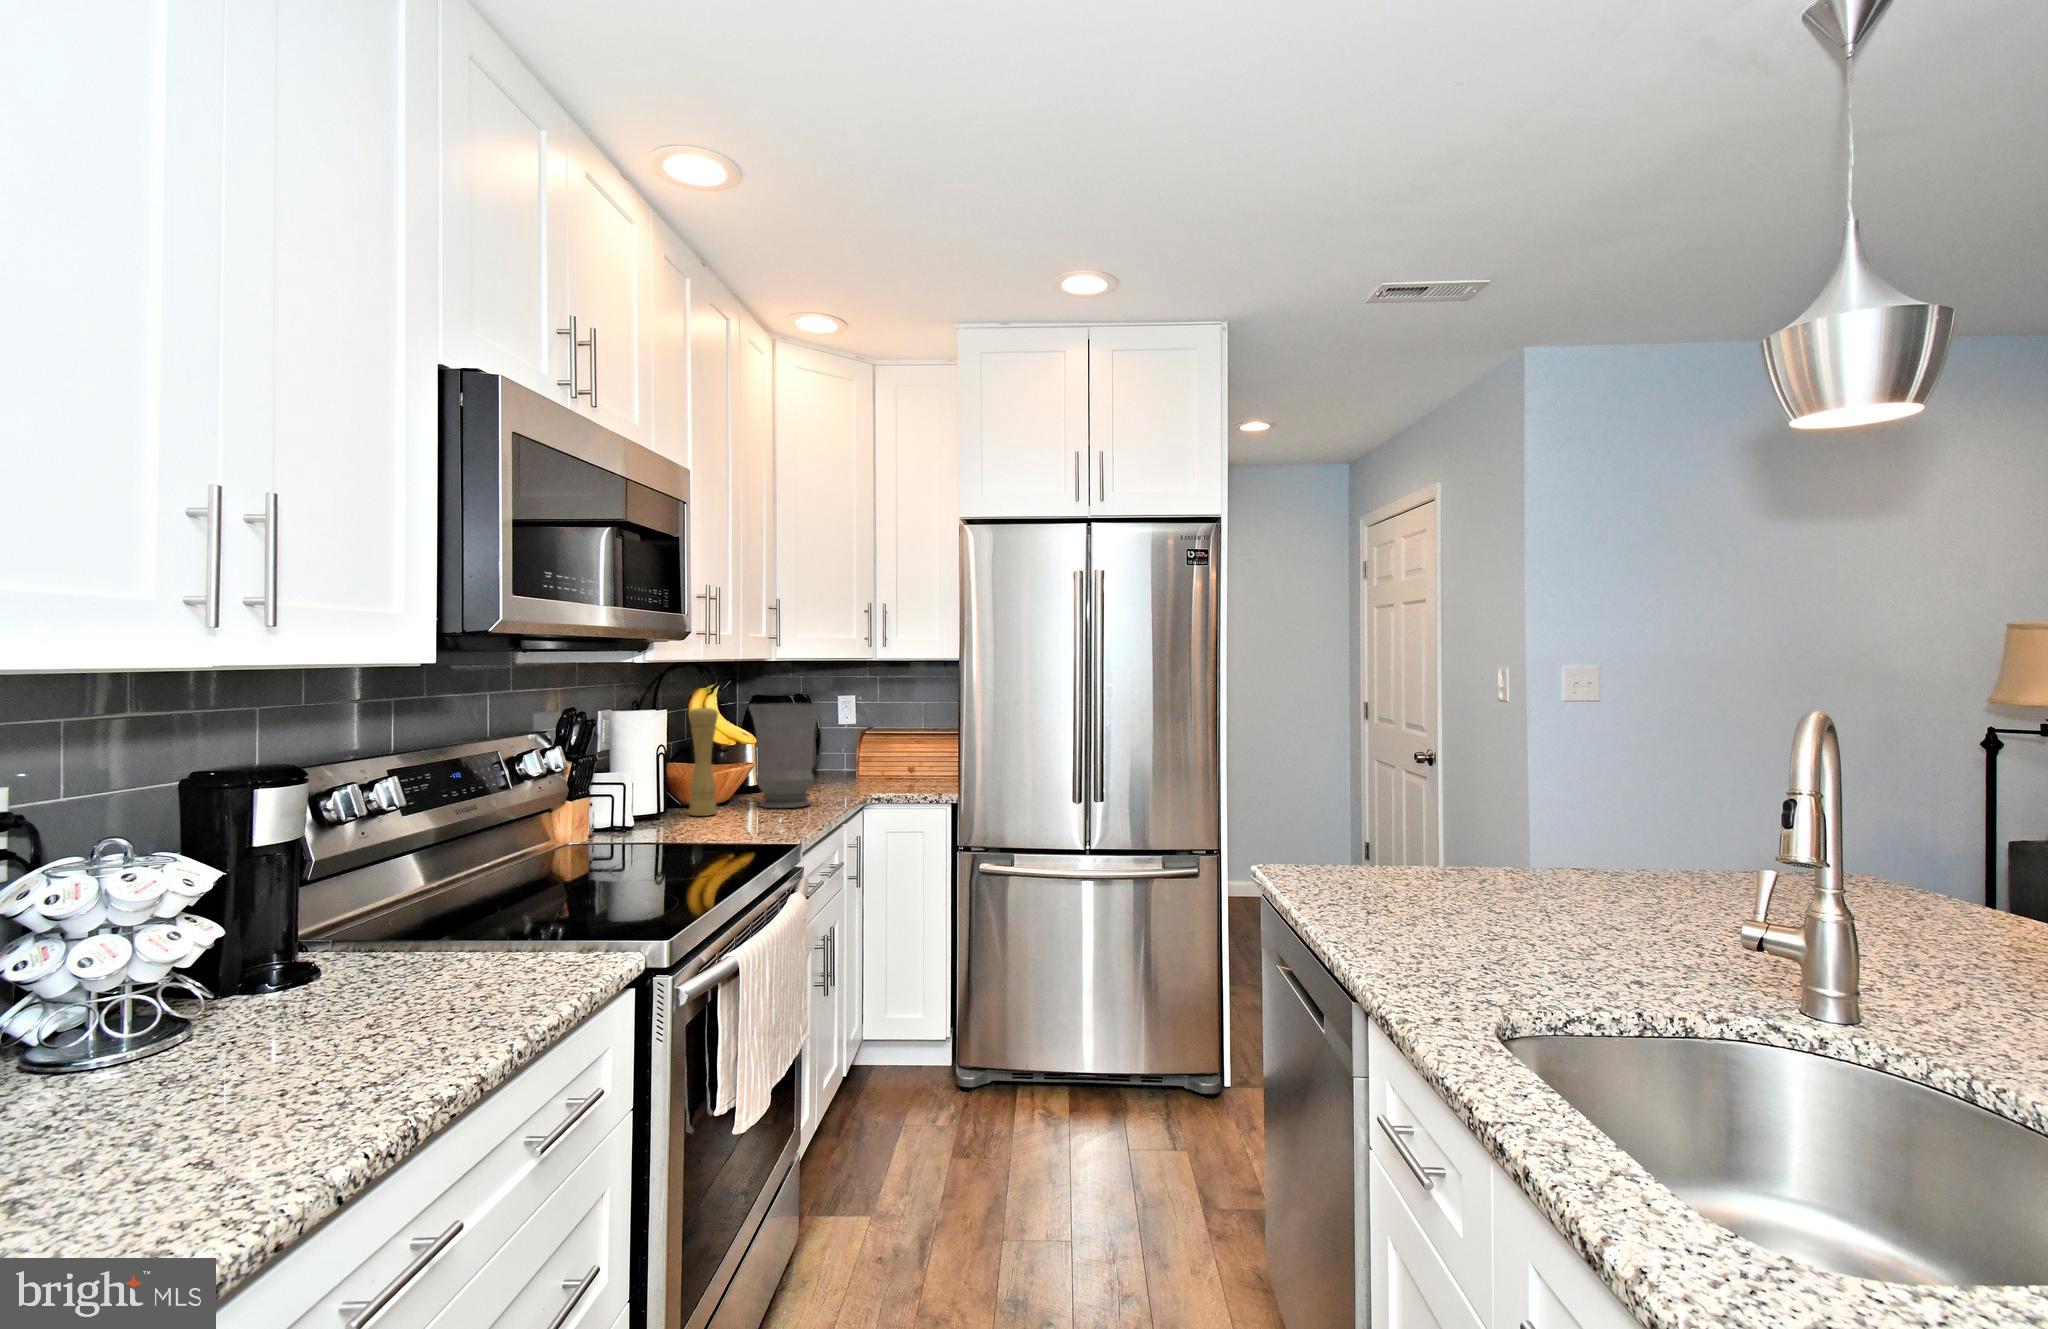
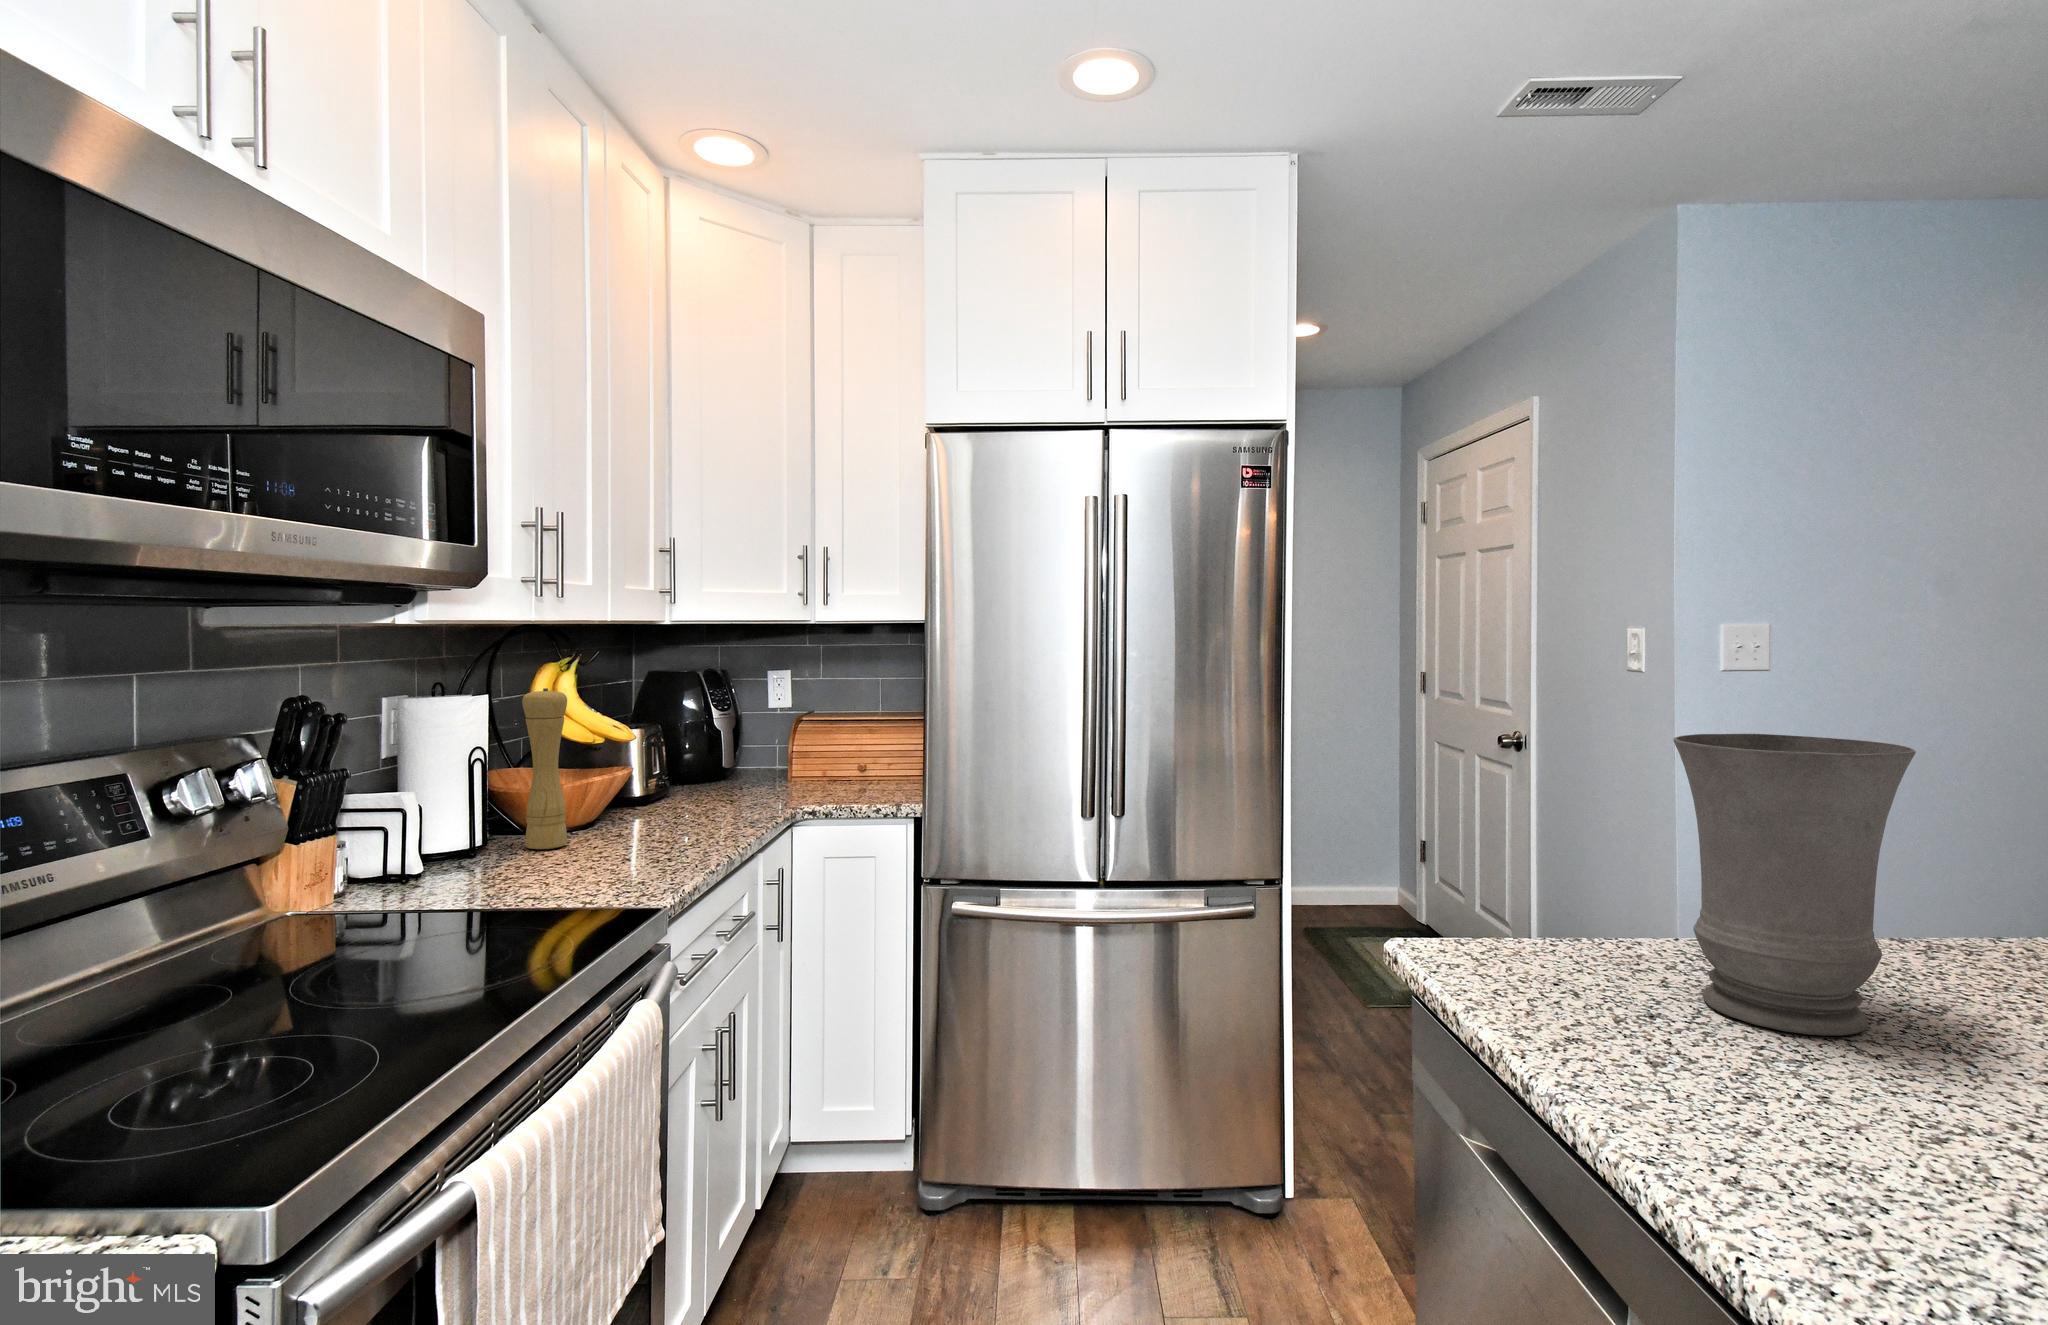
vase: present [749,703,821,808] -> present [1673,734,1916,1036]

